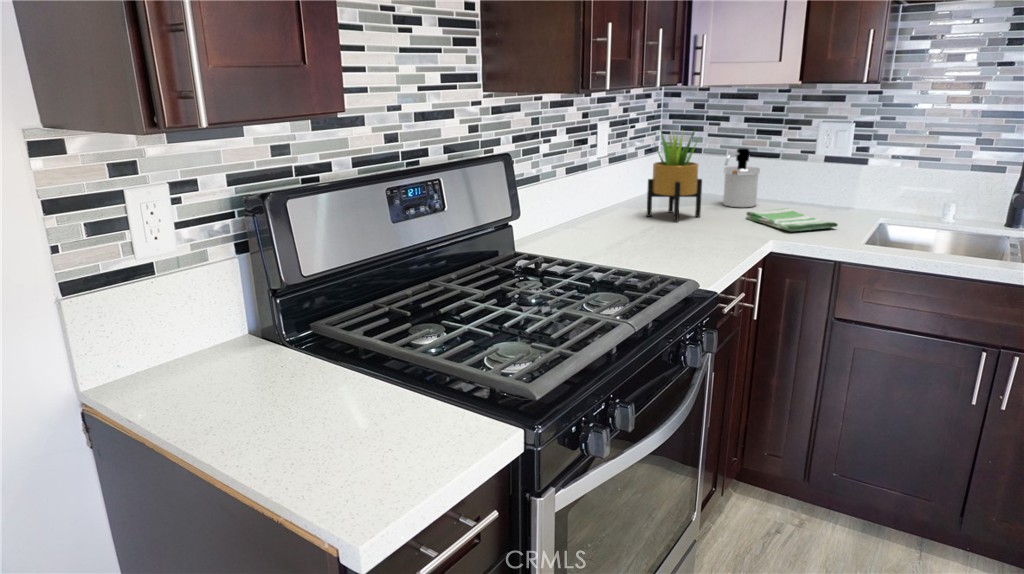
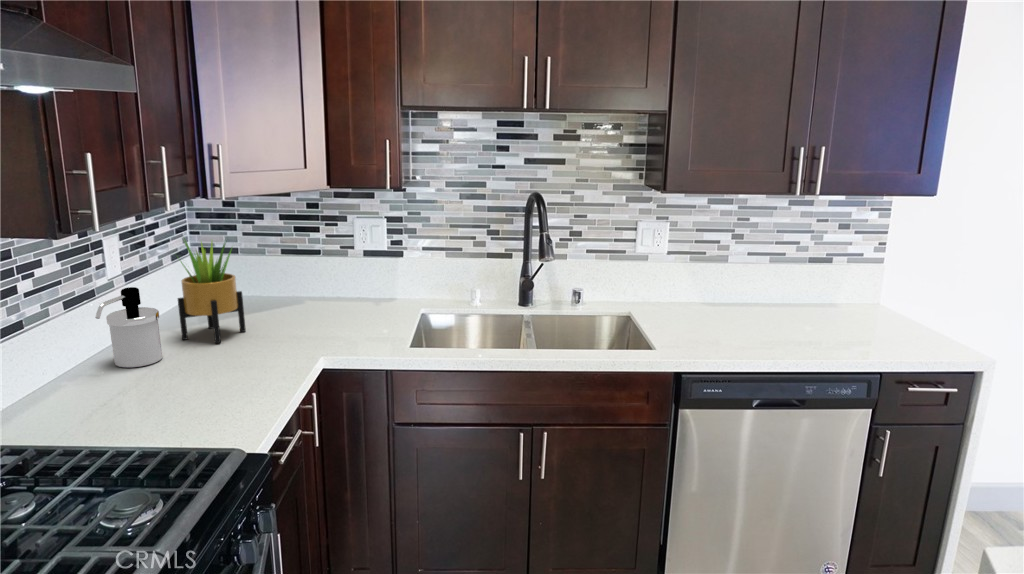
soap dispenser: present [723,148,760,207] -> present [95,287,162,367]
dish towel: present [746,208,838,231] -> none [295,309,386,340]

